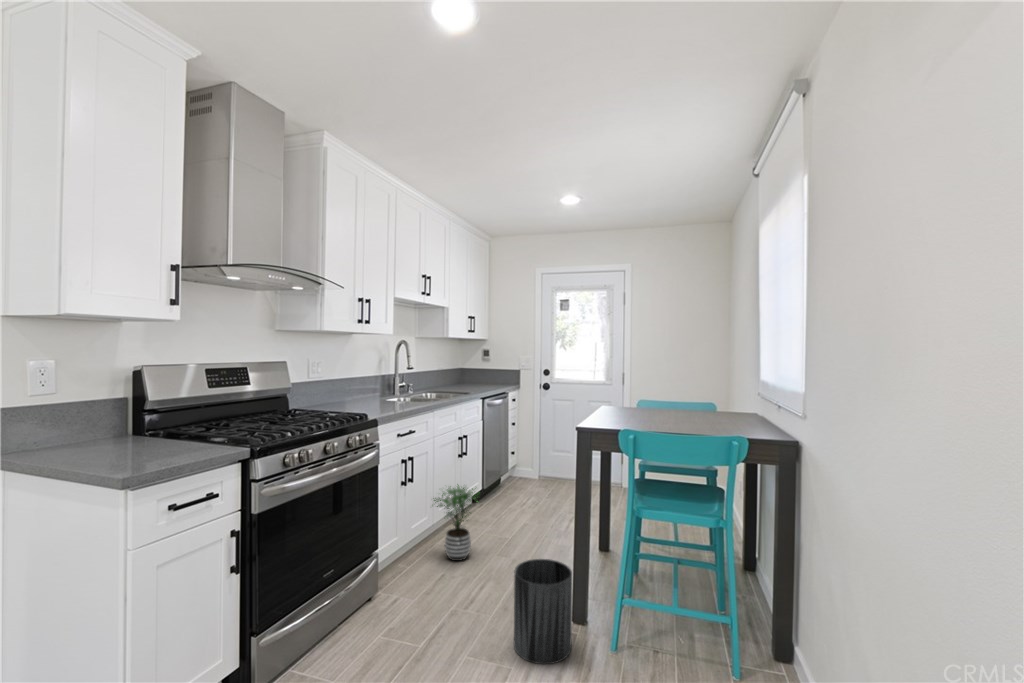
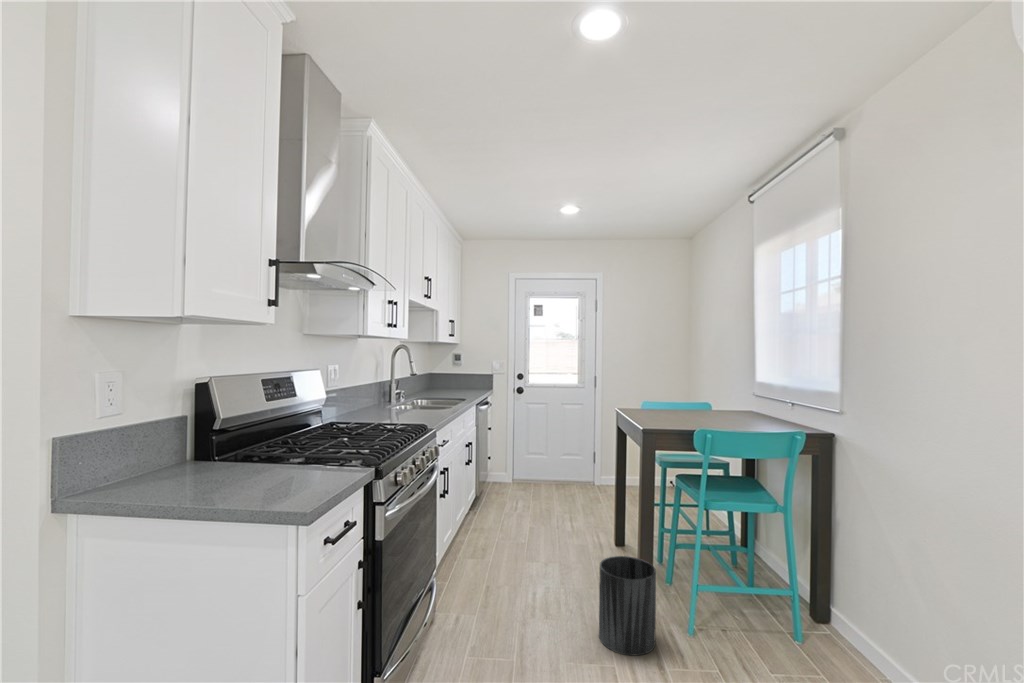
potted plant: present [432,484,478,561] -> none [462,491,514,570]

